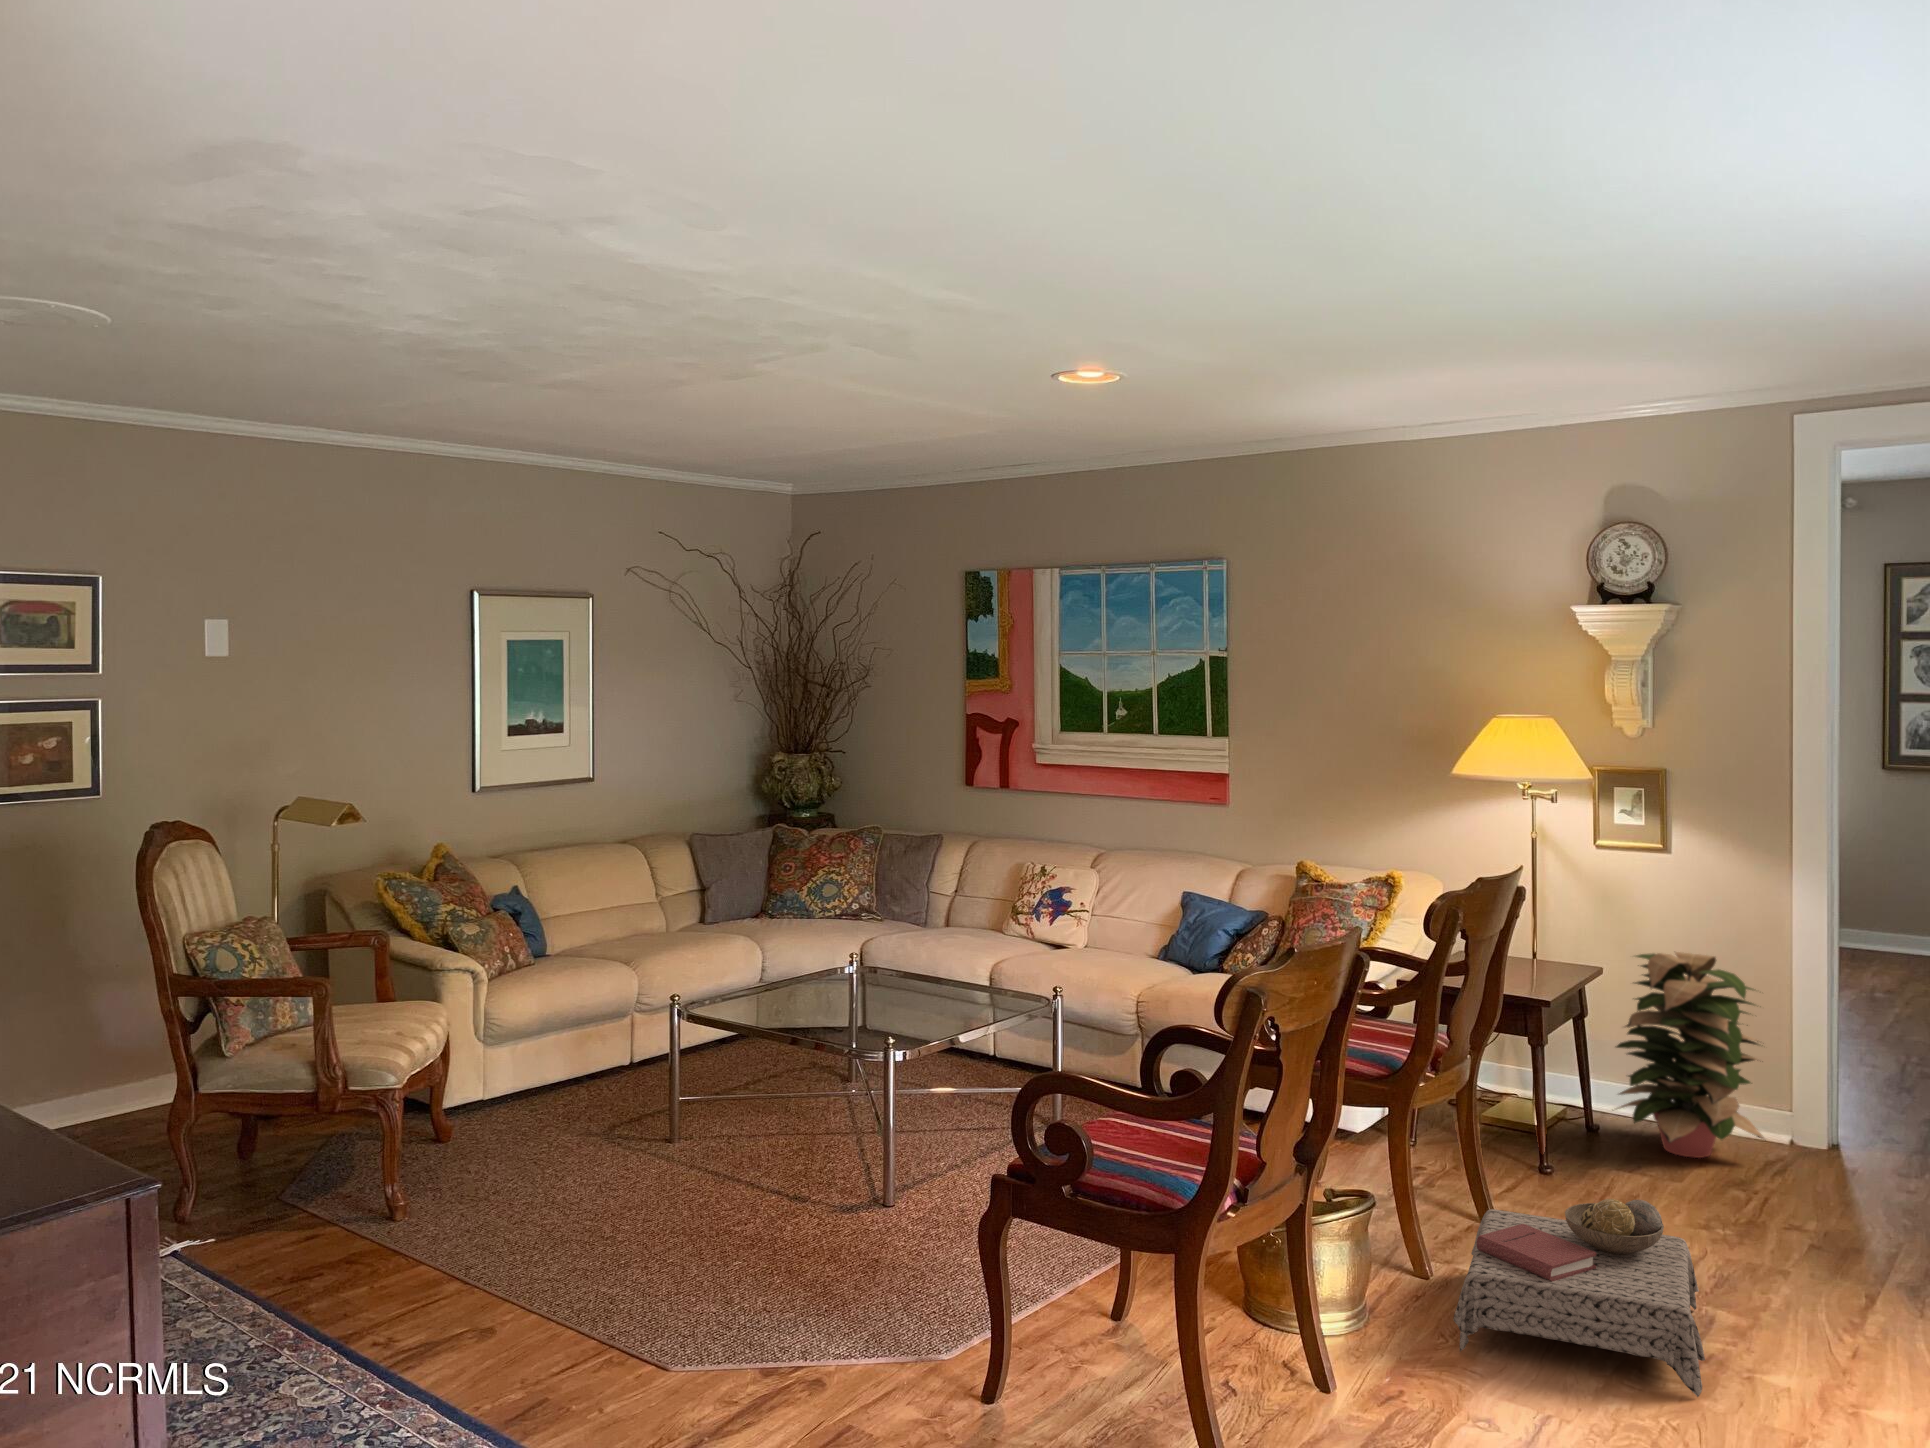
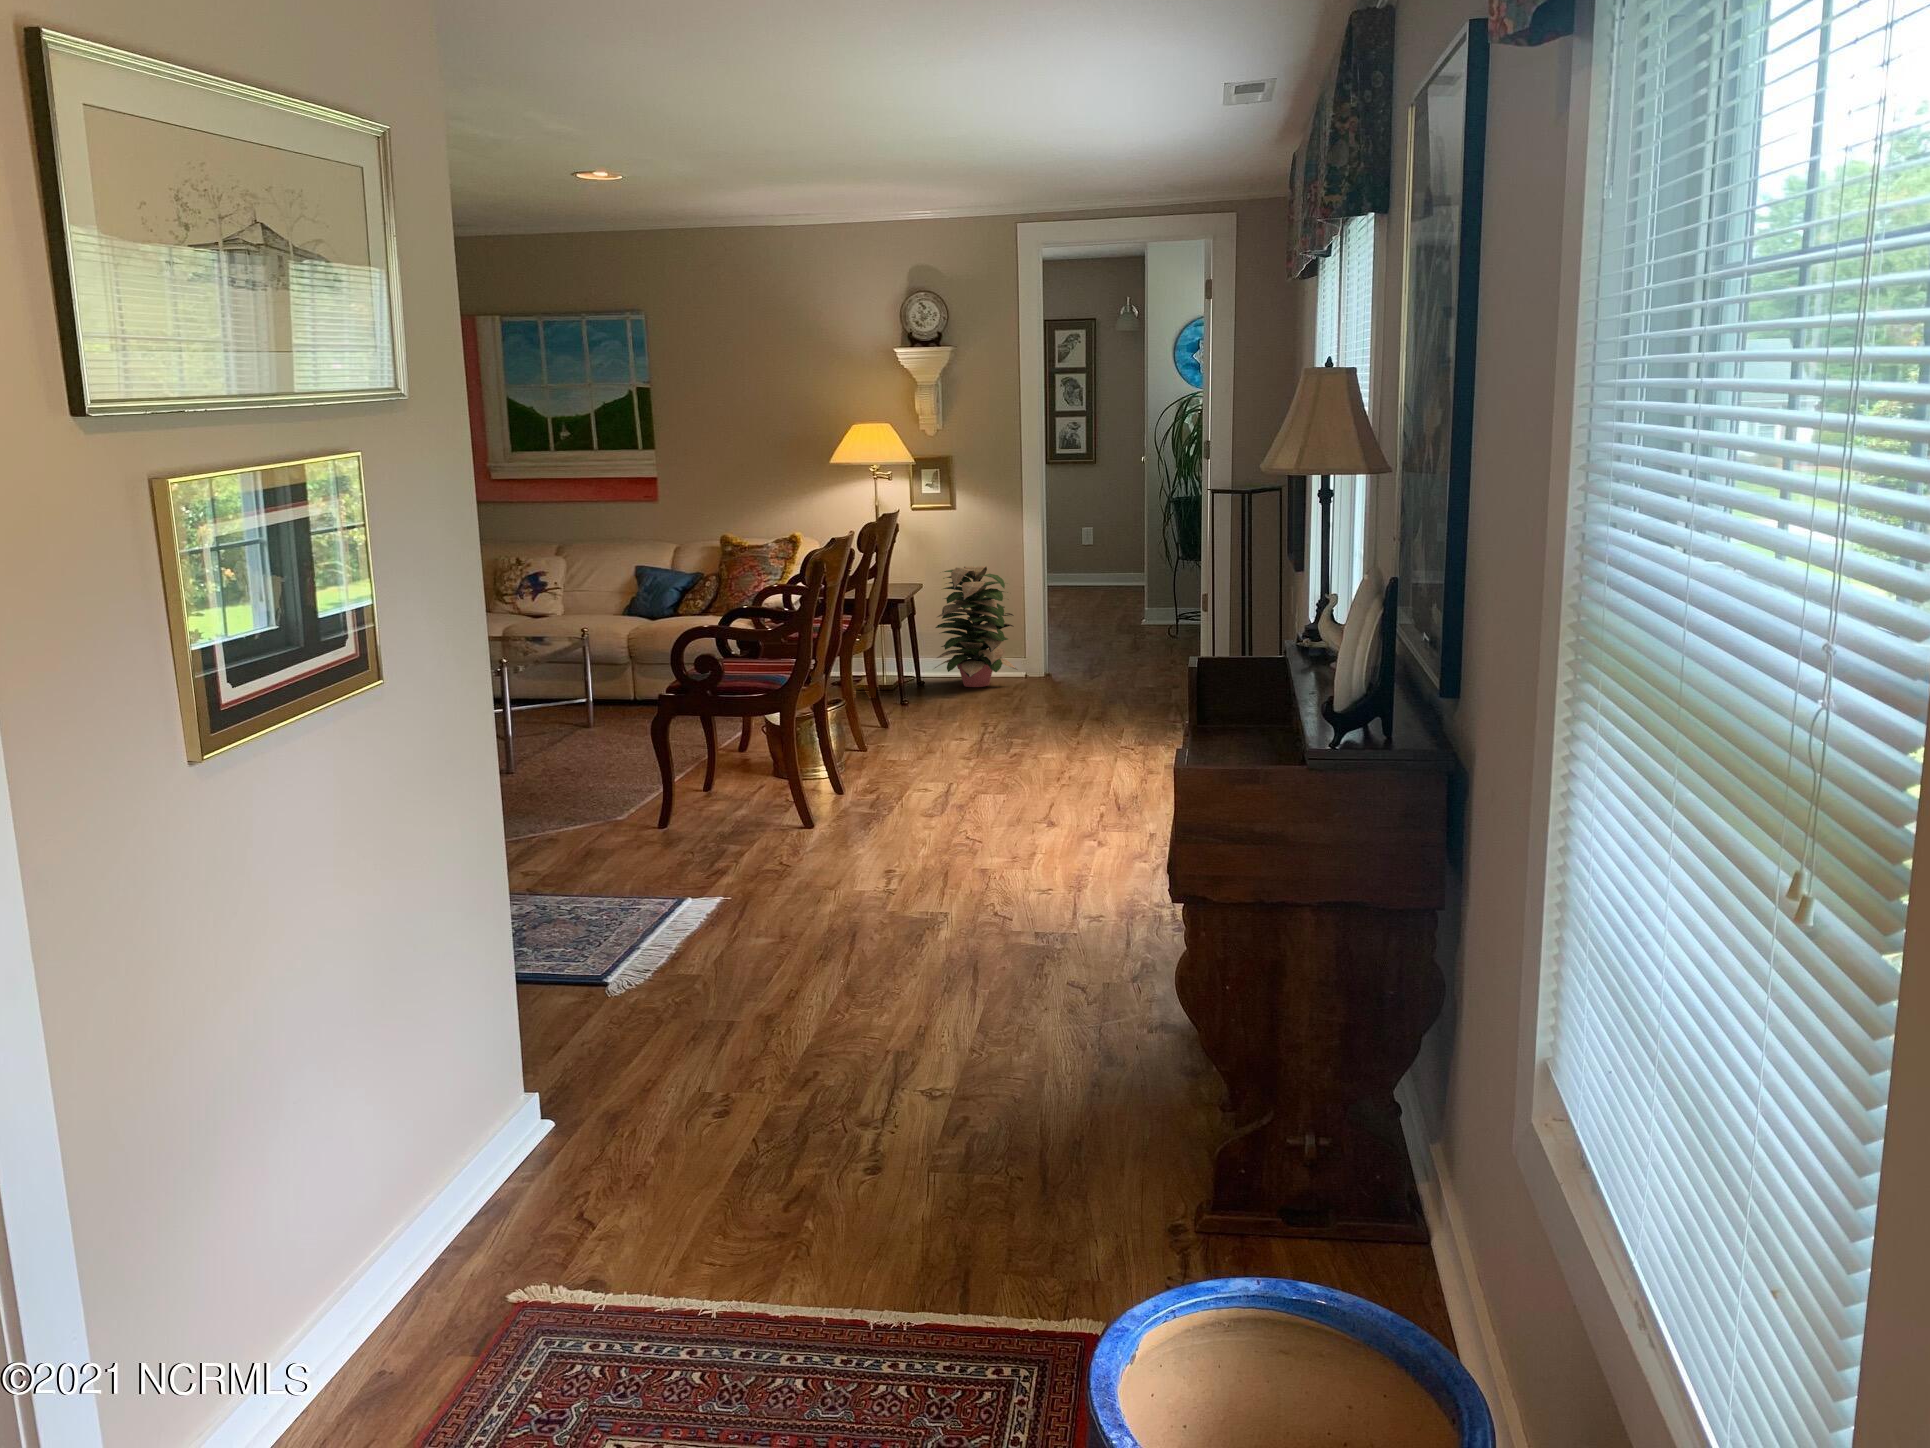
ottoman: present [1453,1199,1705,1397] -> none [889,681,1018,771]

